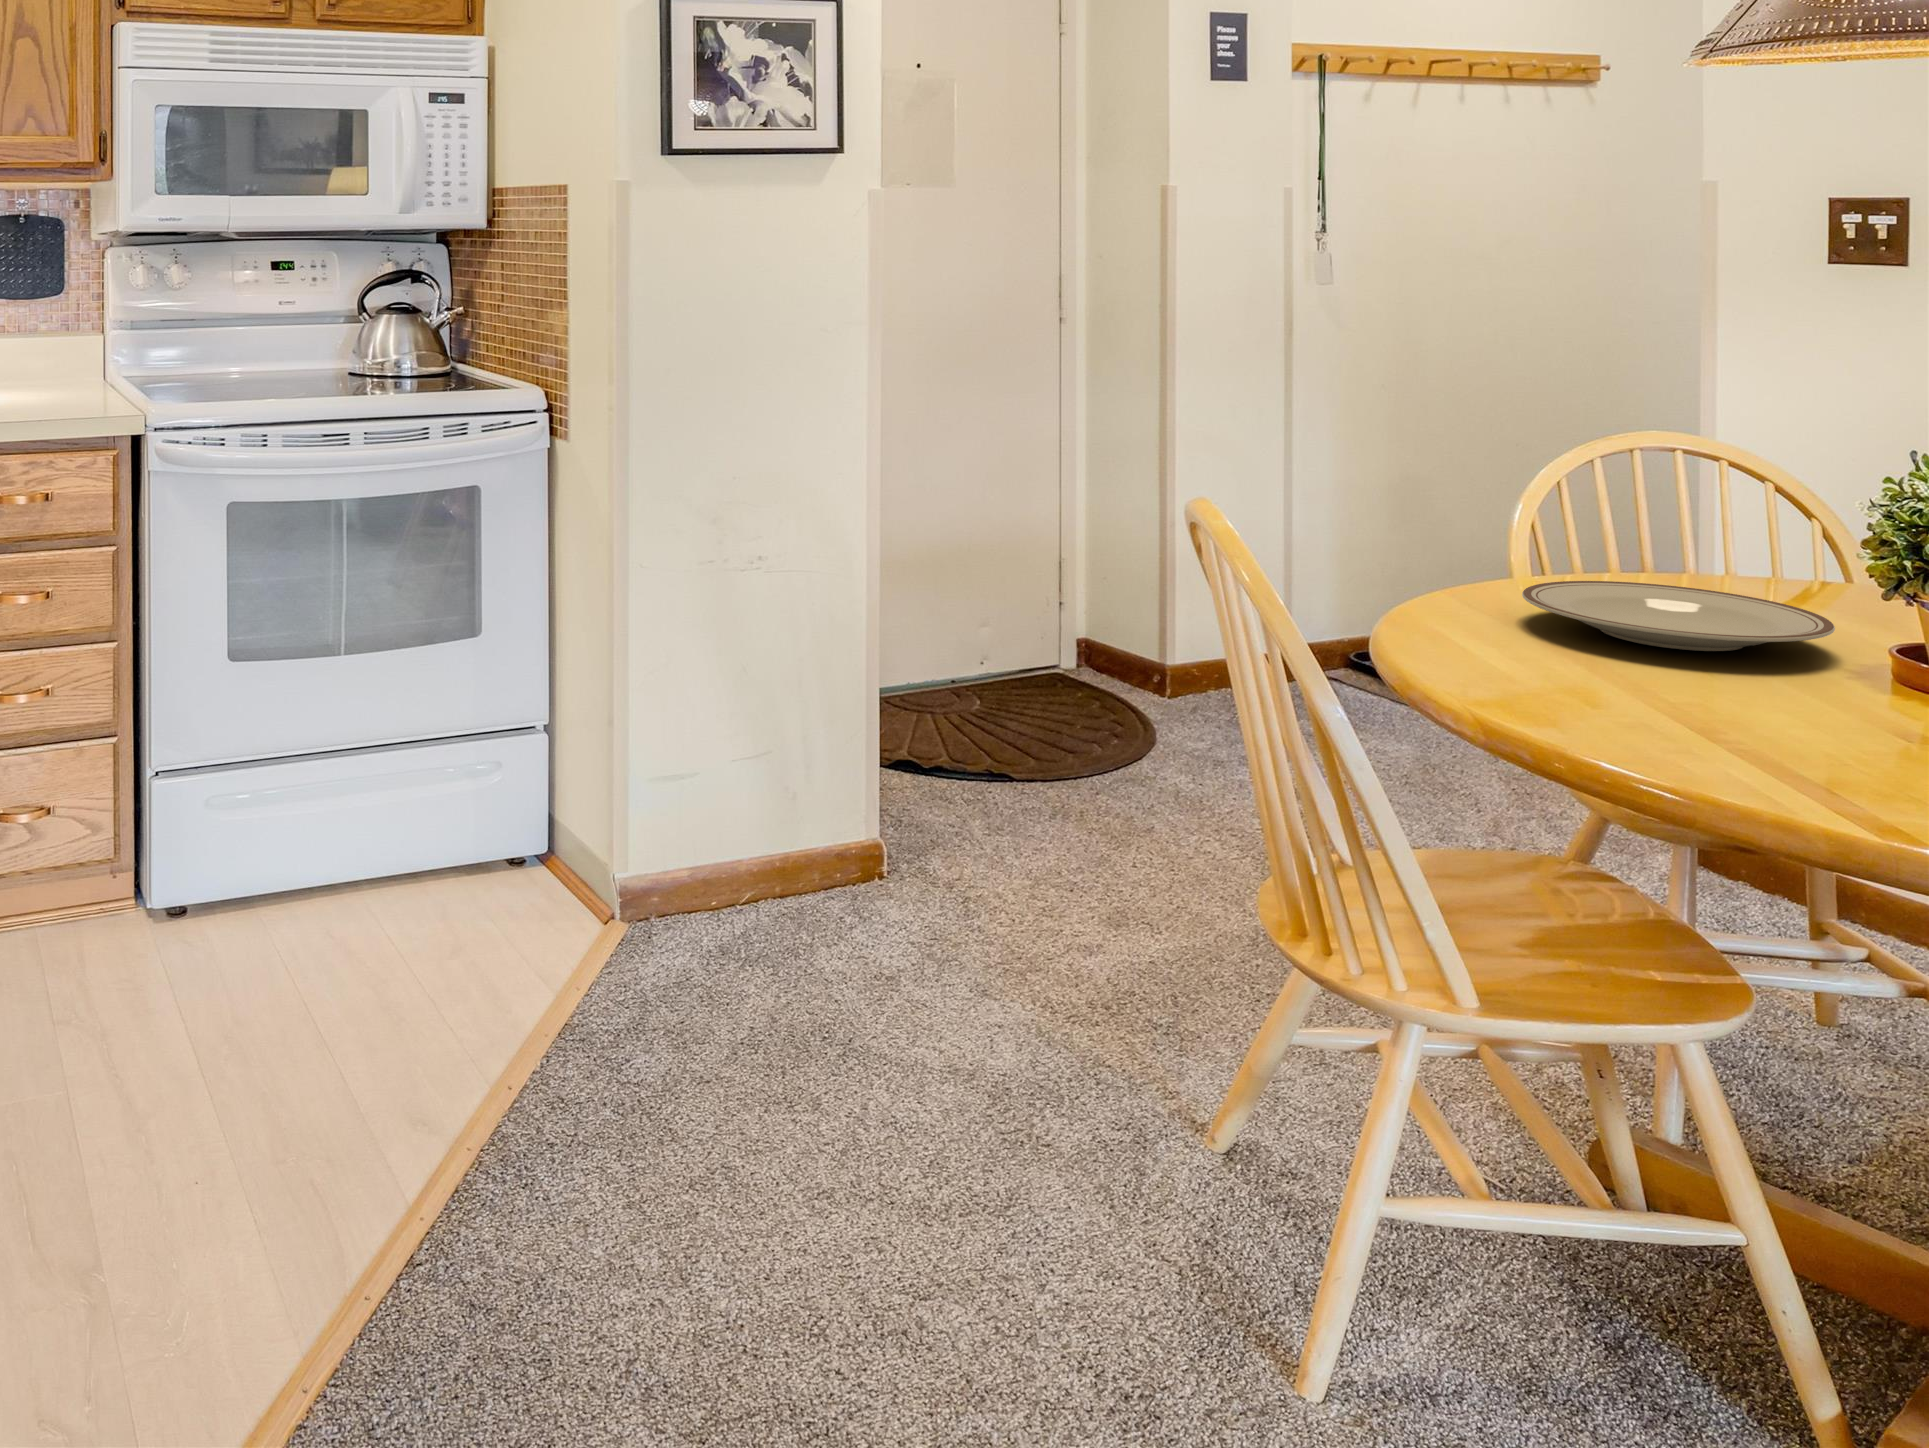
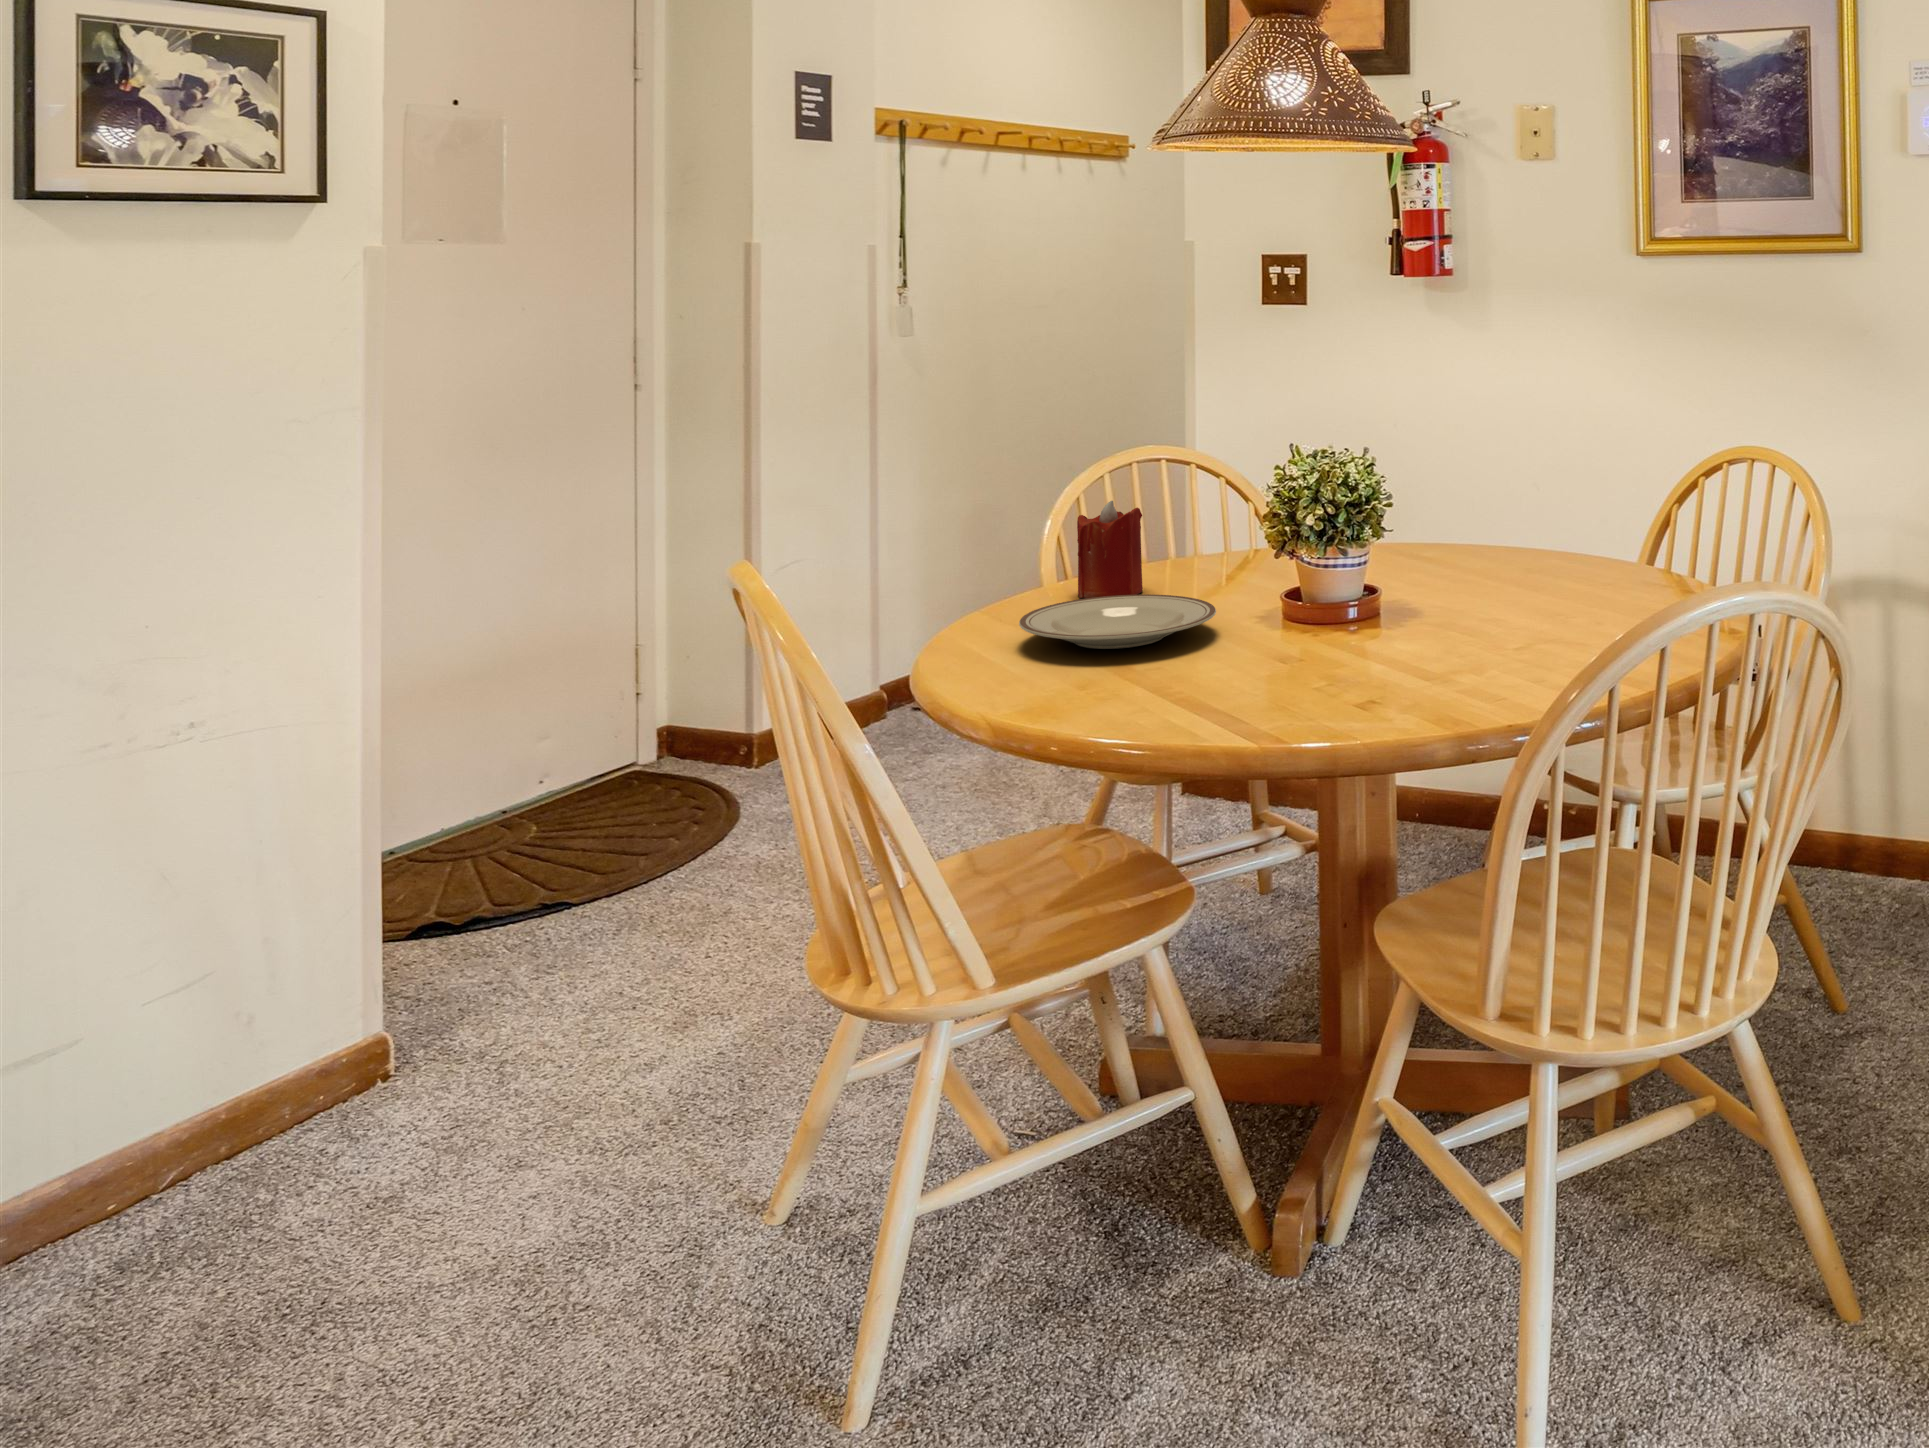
candle: none [1591,469,1693,590] -> present [1077,501,1143,598]

